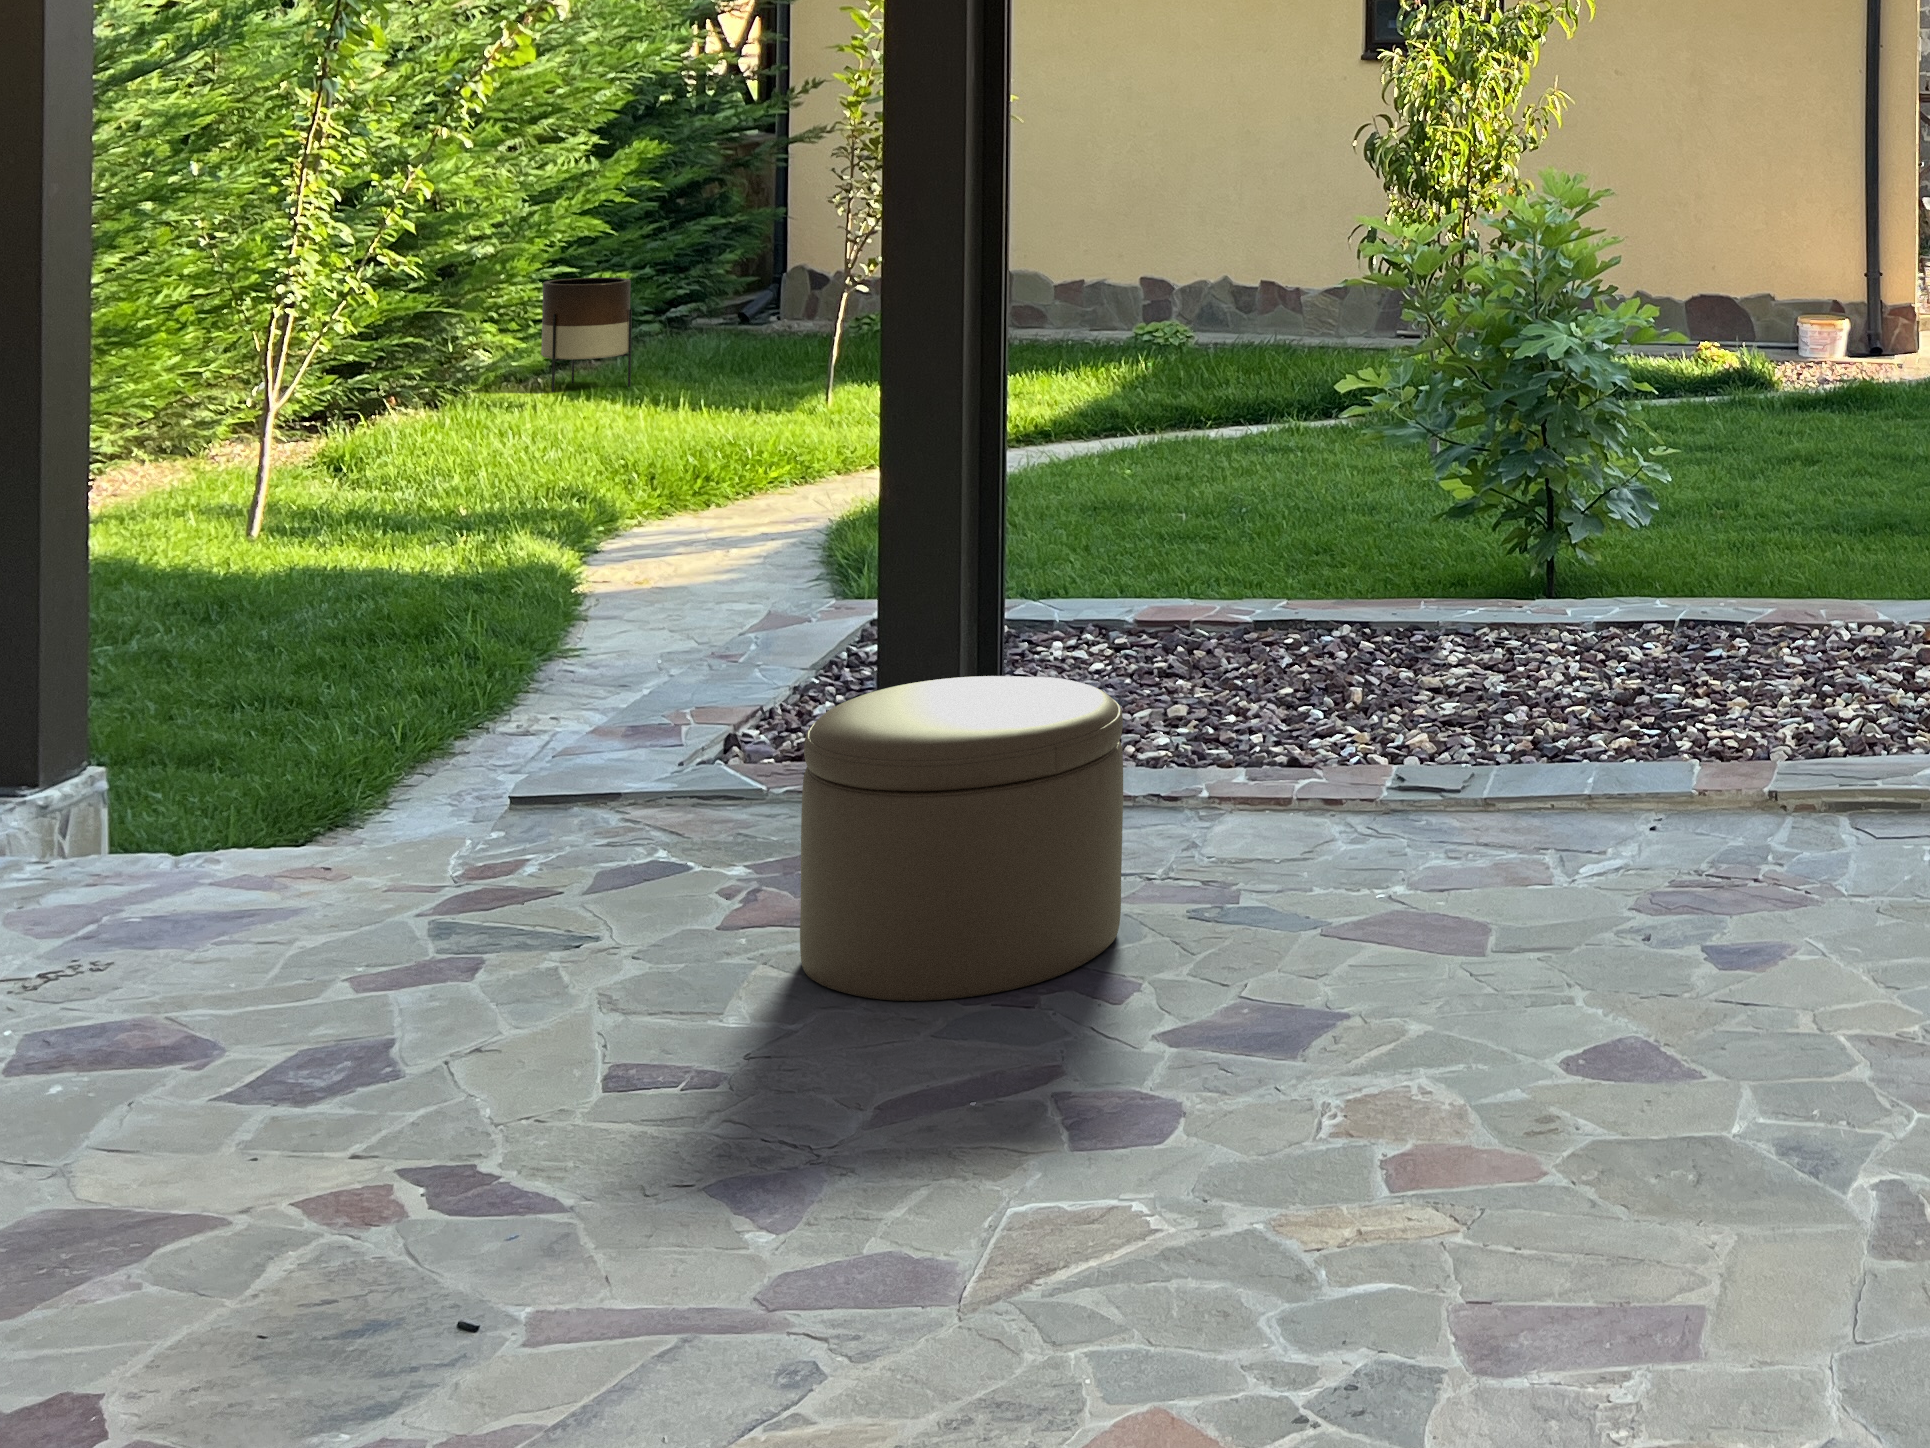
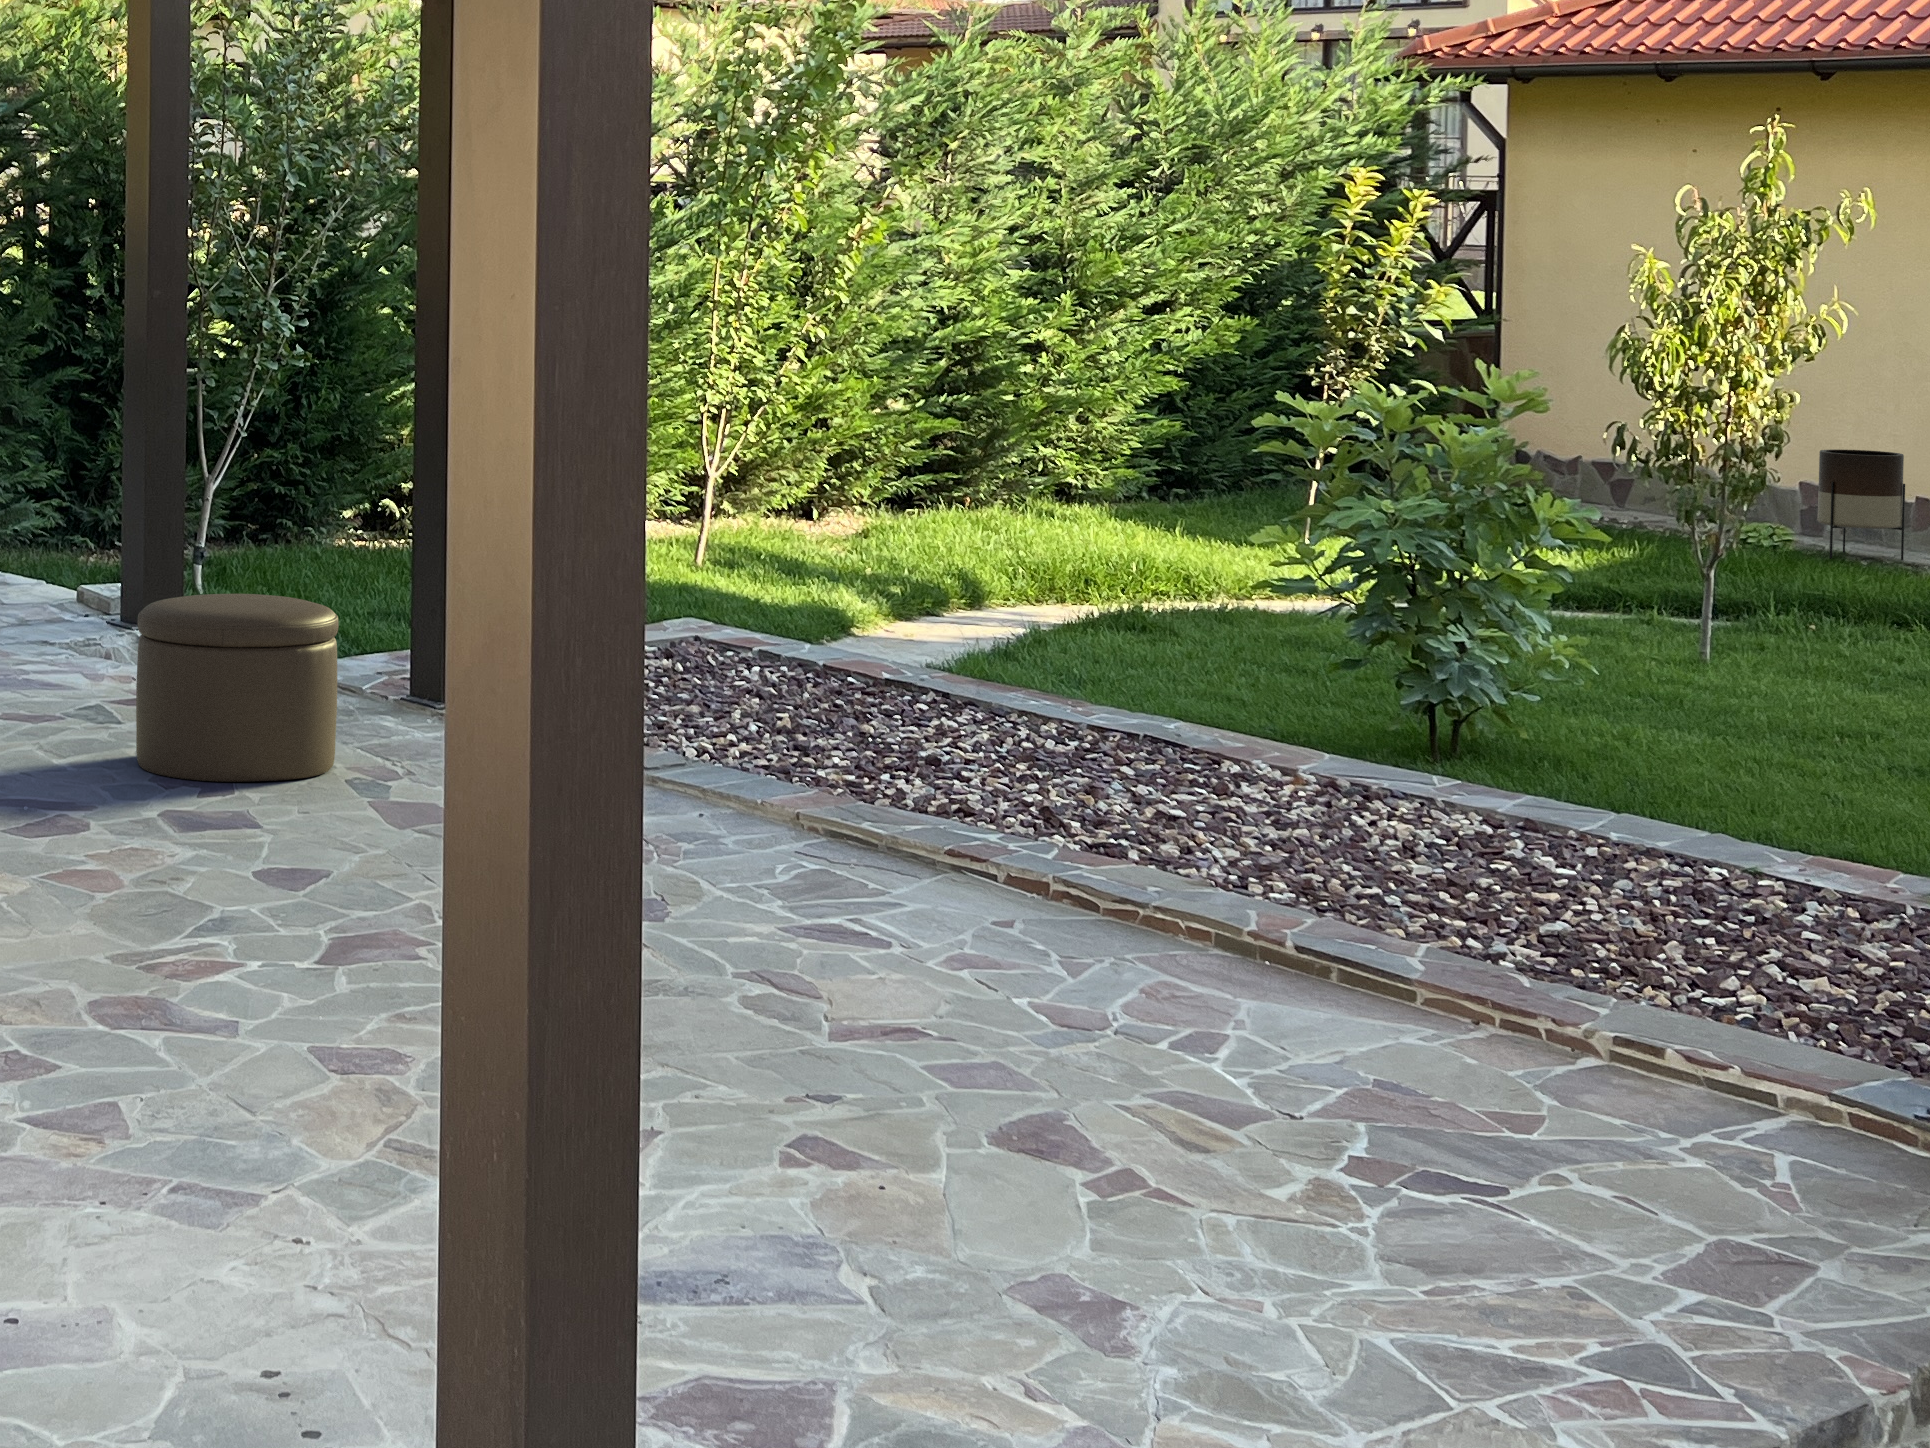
planter: present [541,278,632,393] -> present [1817,449,1905,560]

